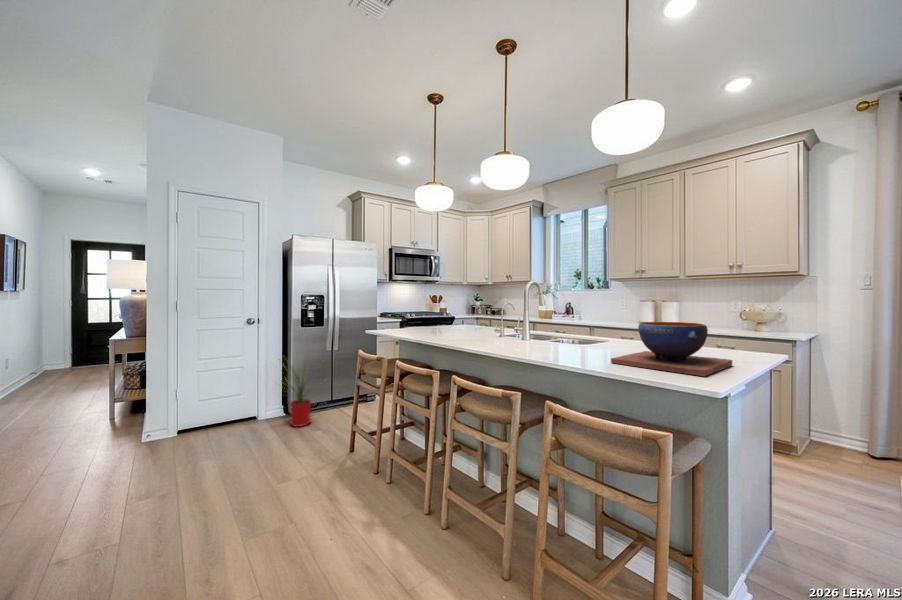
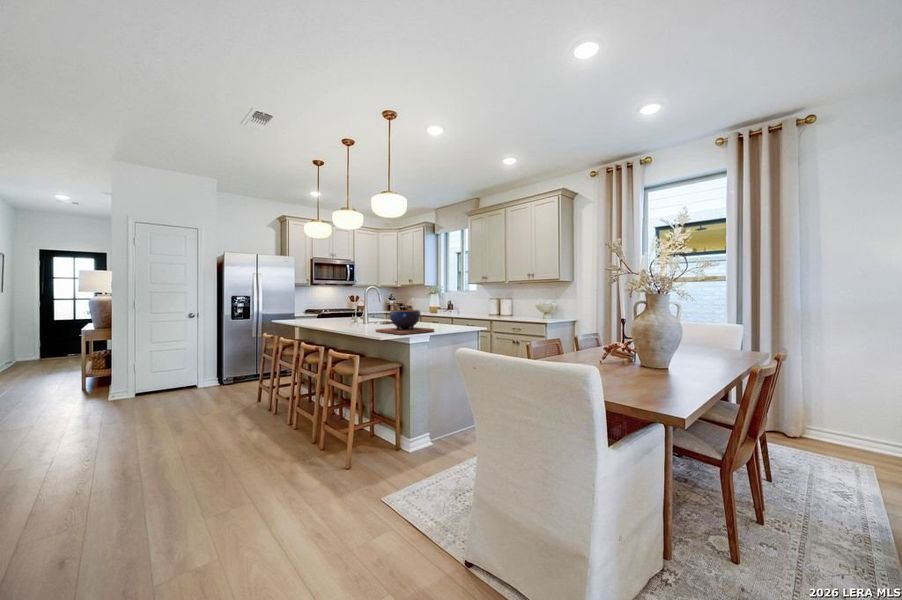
house plant: present [281,361,324,427] -> none [206,336,252,391]

